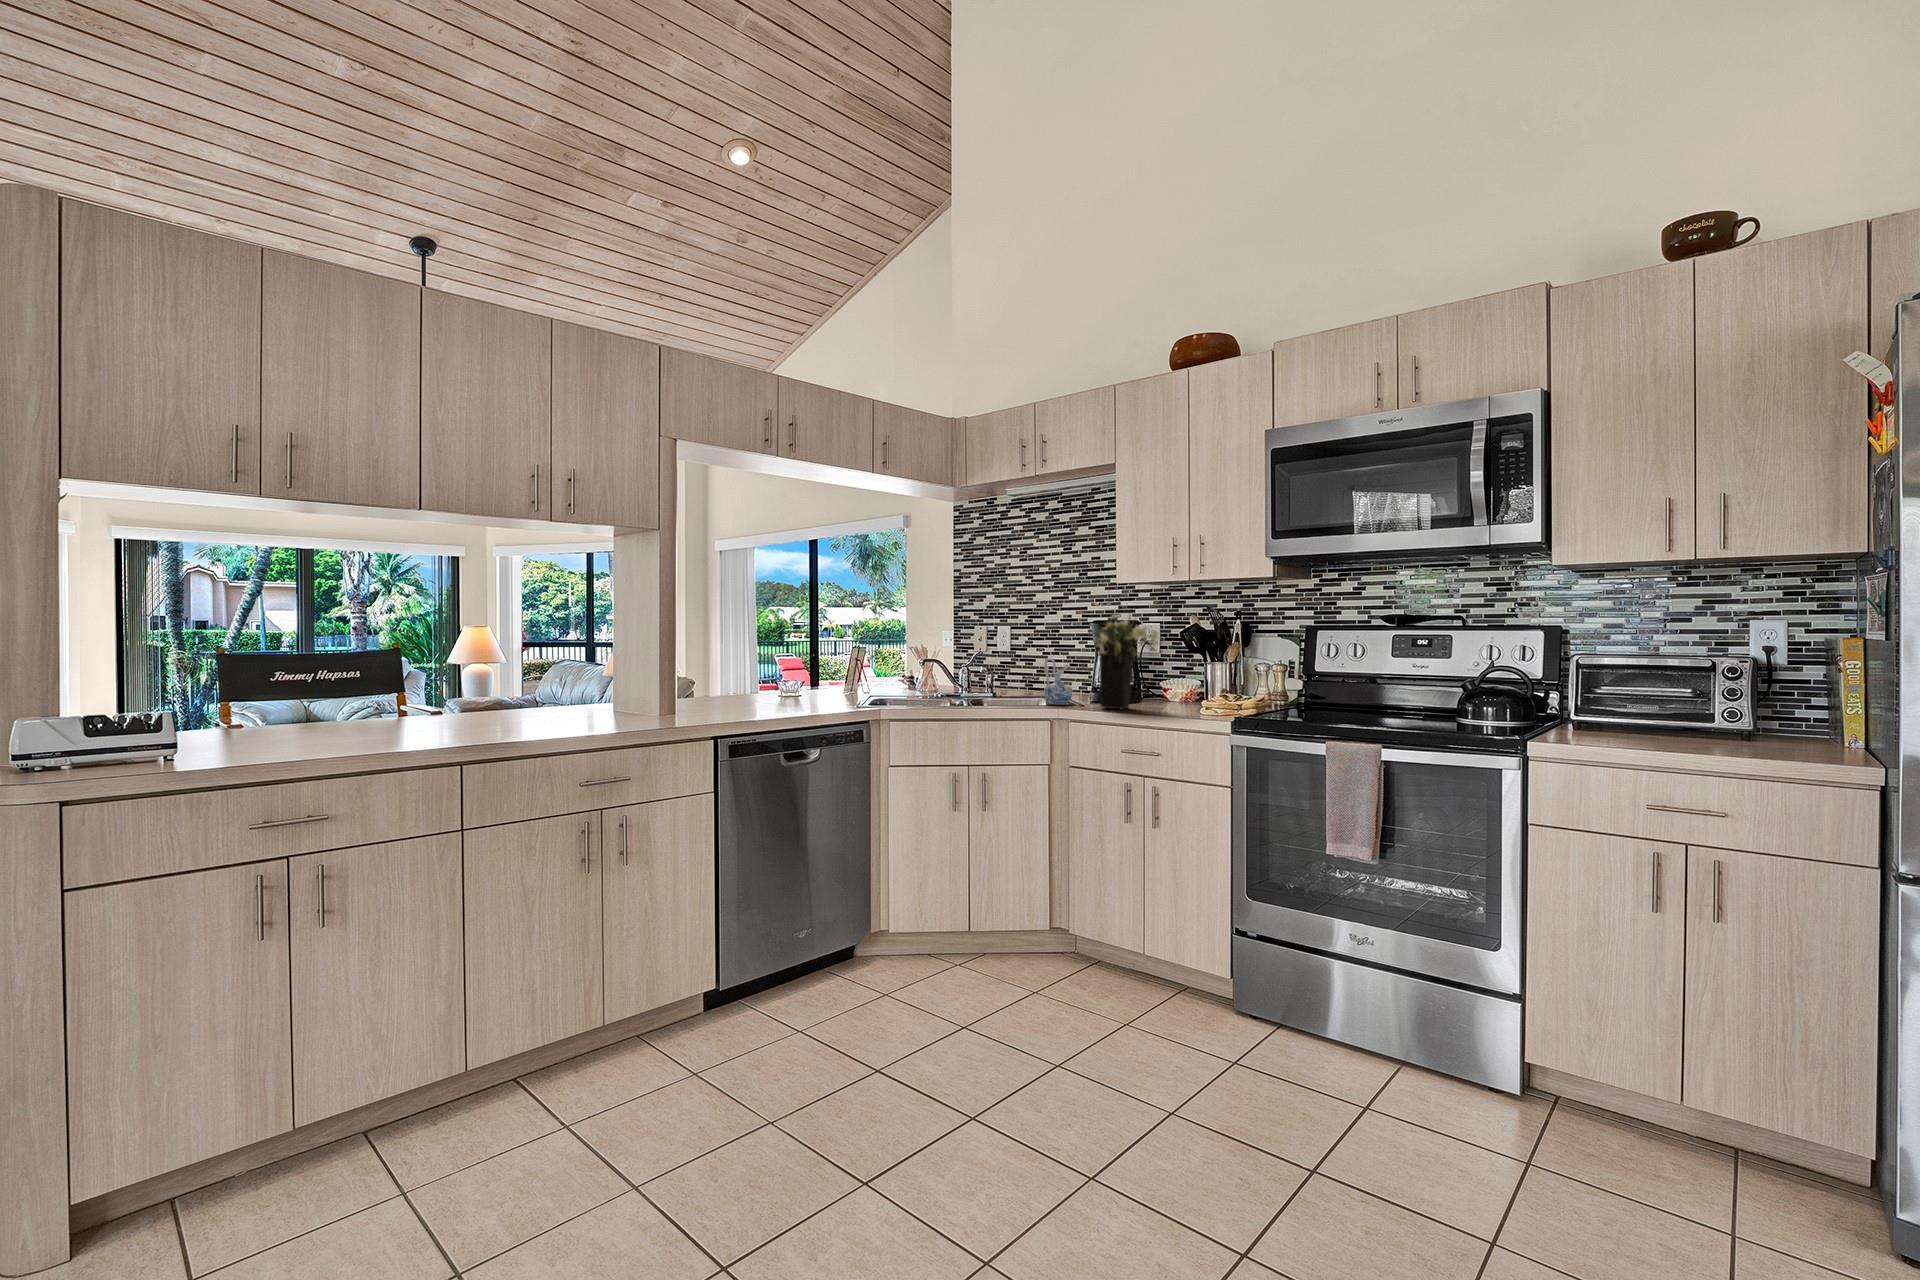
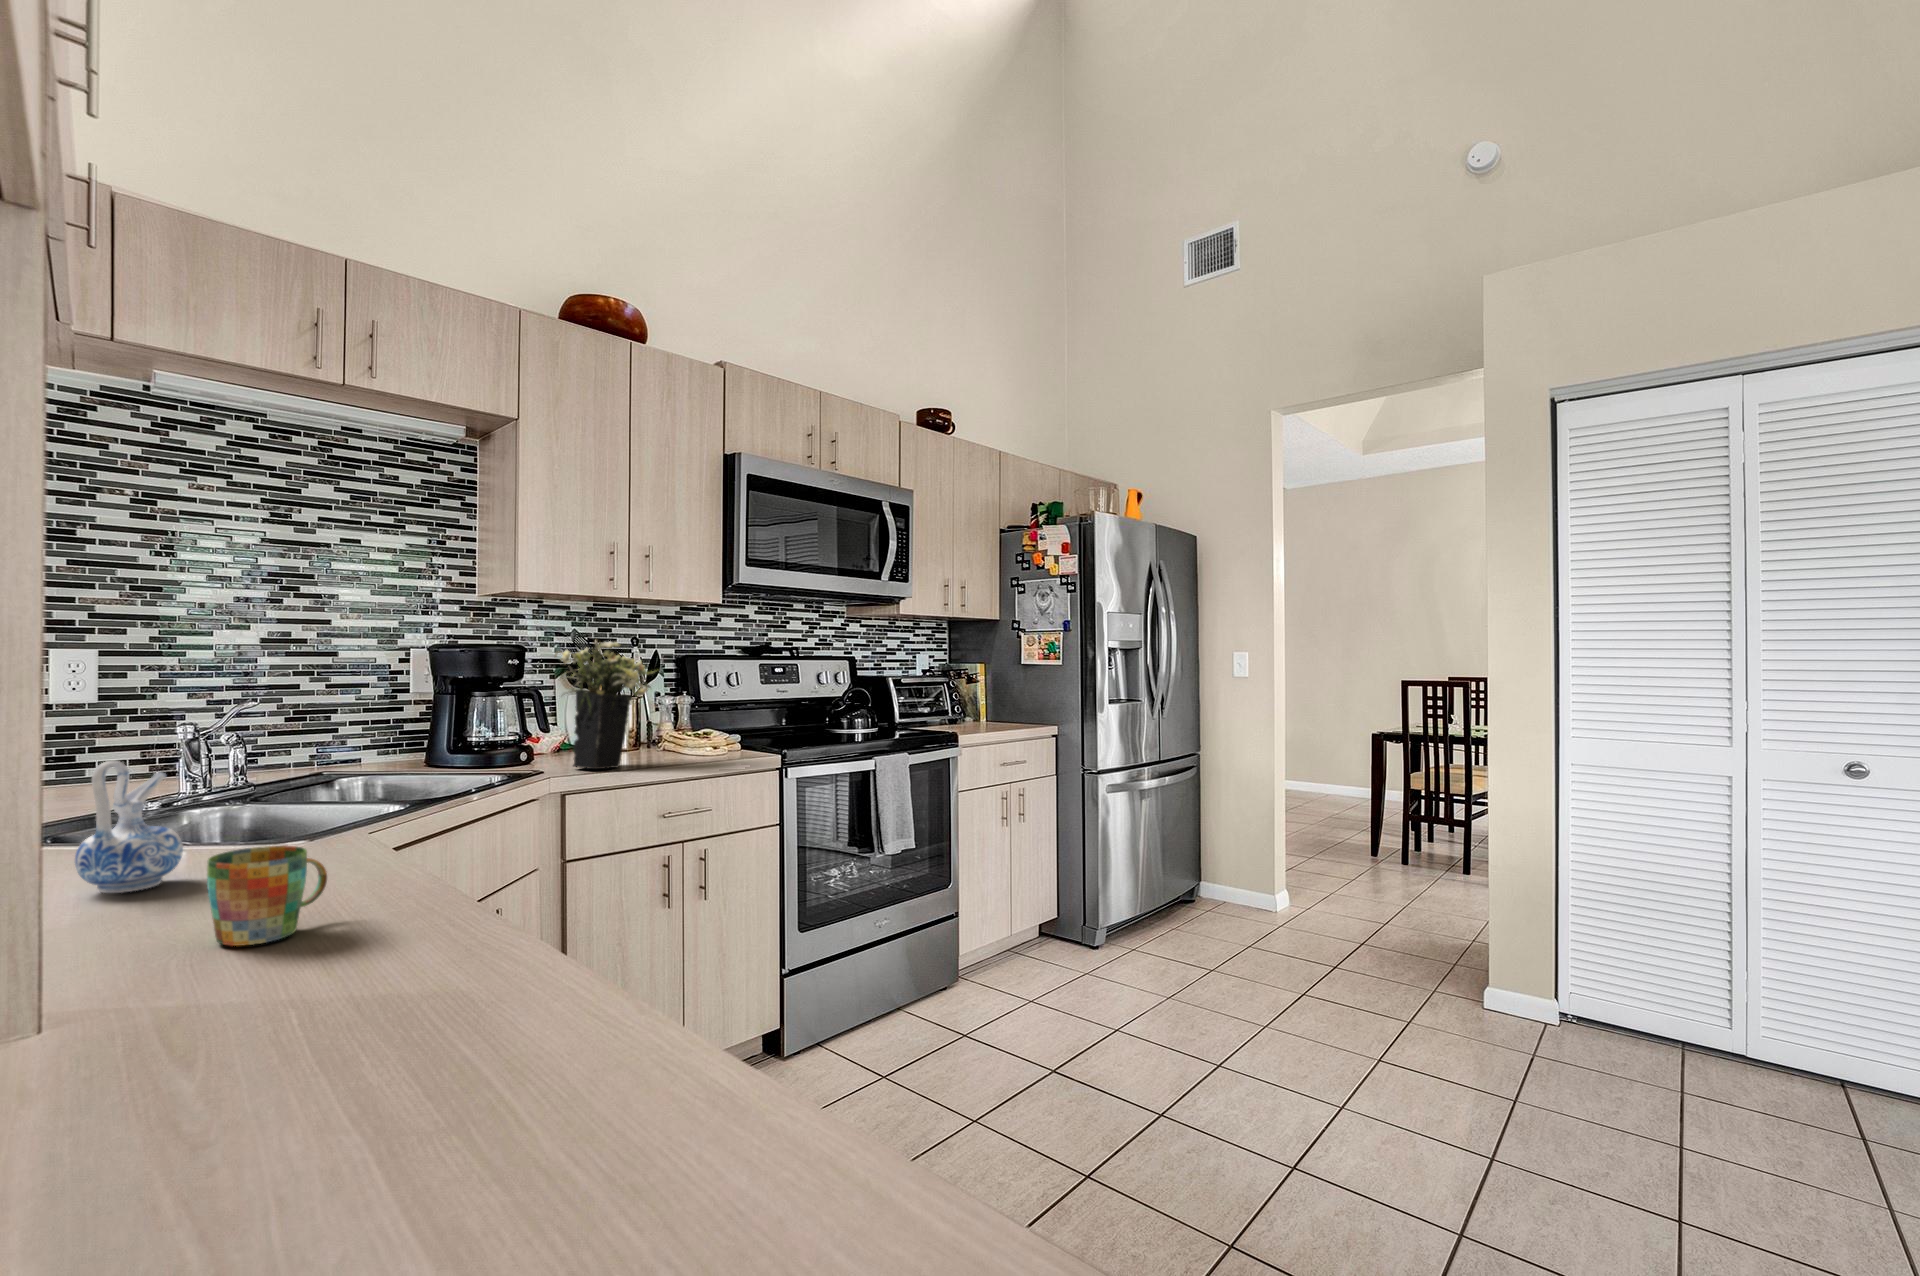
ceramic pitcher: present [1044,658,1072,705] -> present [75,761,183,893]
mug: none [726,686,759,715] -> present [207,846,327,946]

